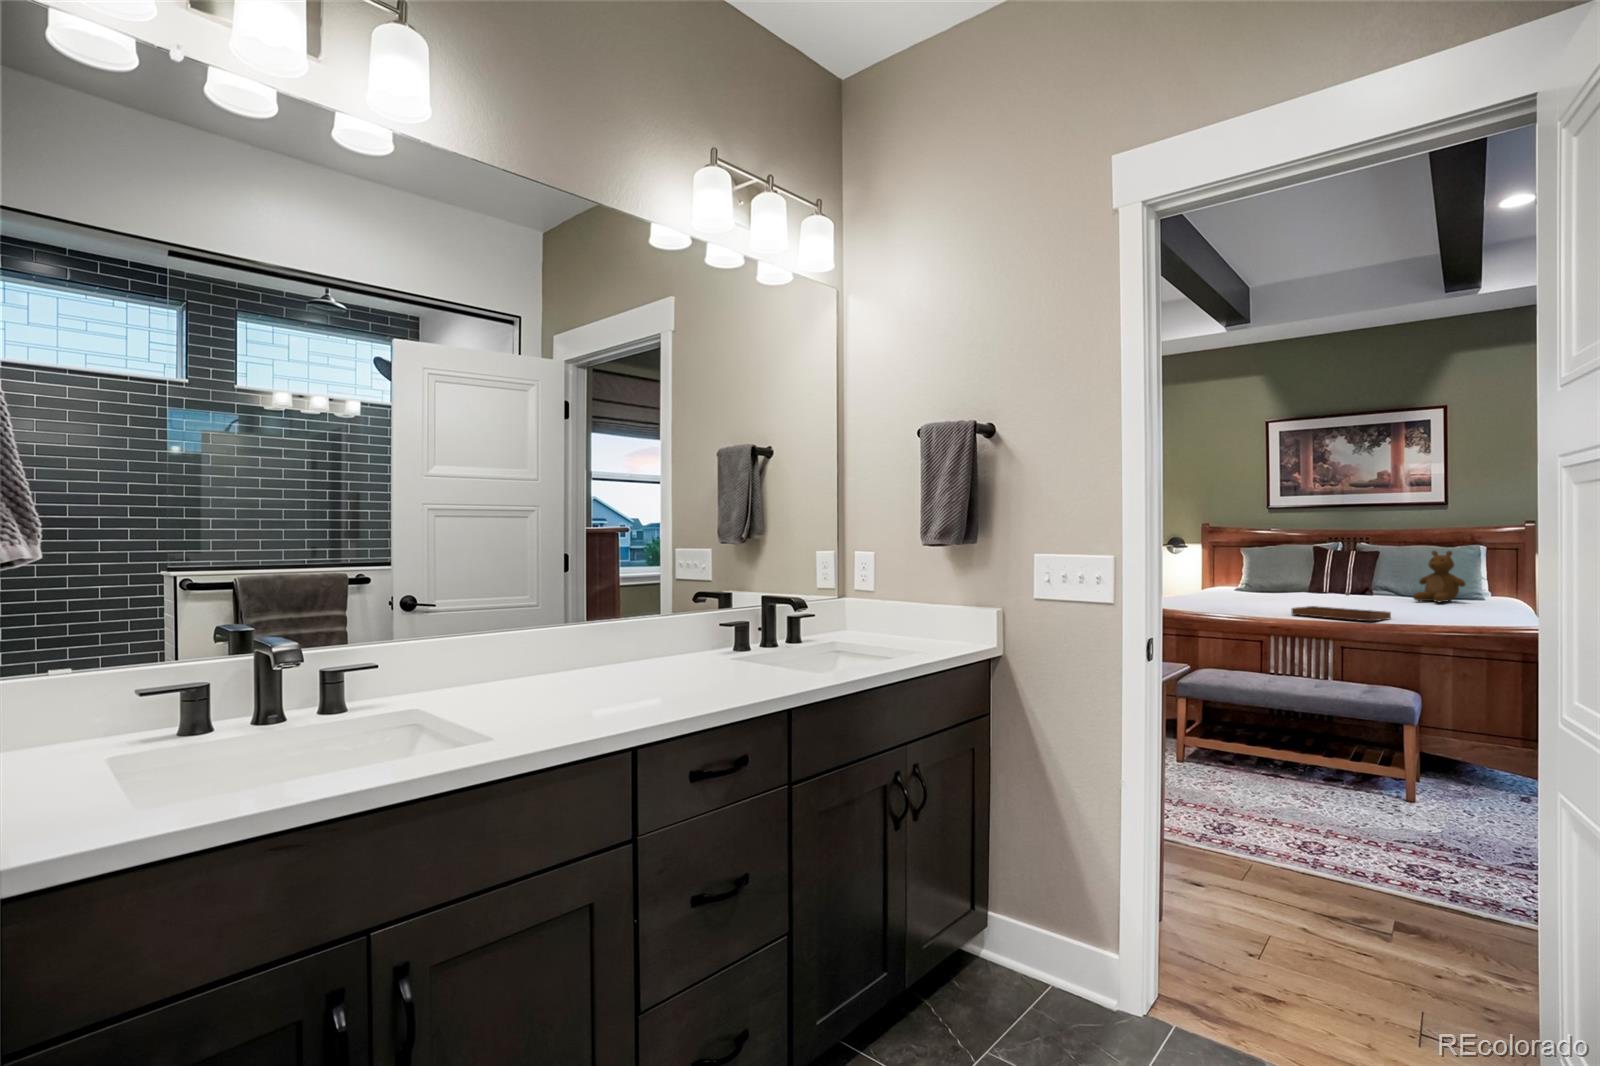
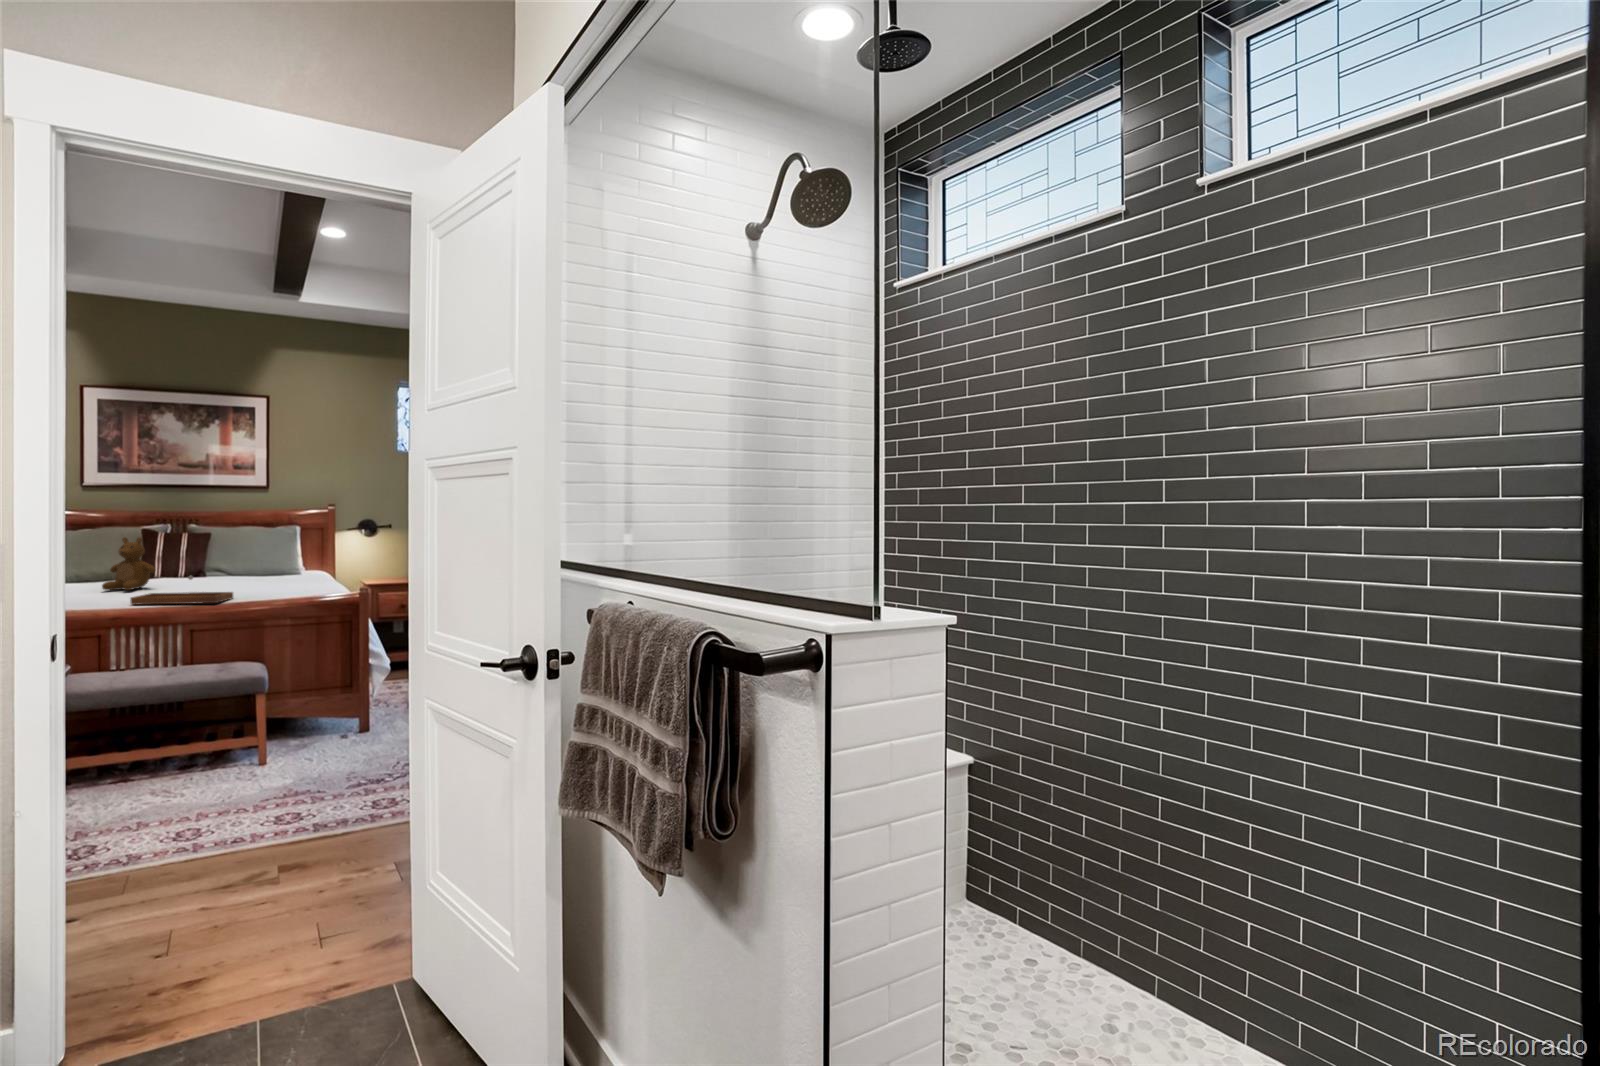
teddy bear: present [1413,551,1465,602] -> present [102,537,155,590]

